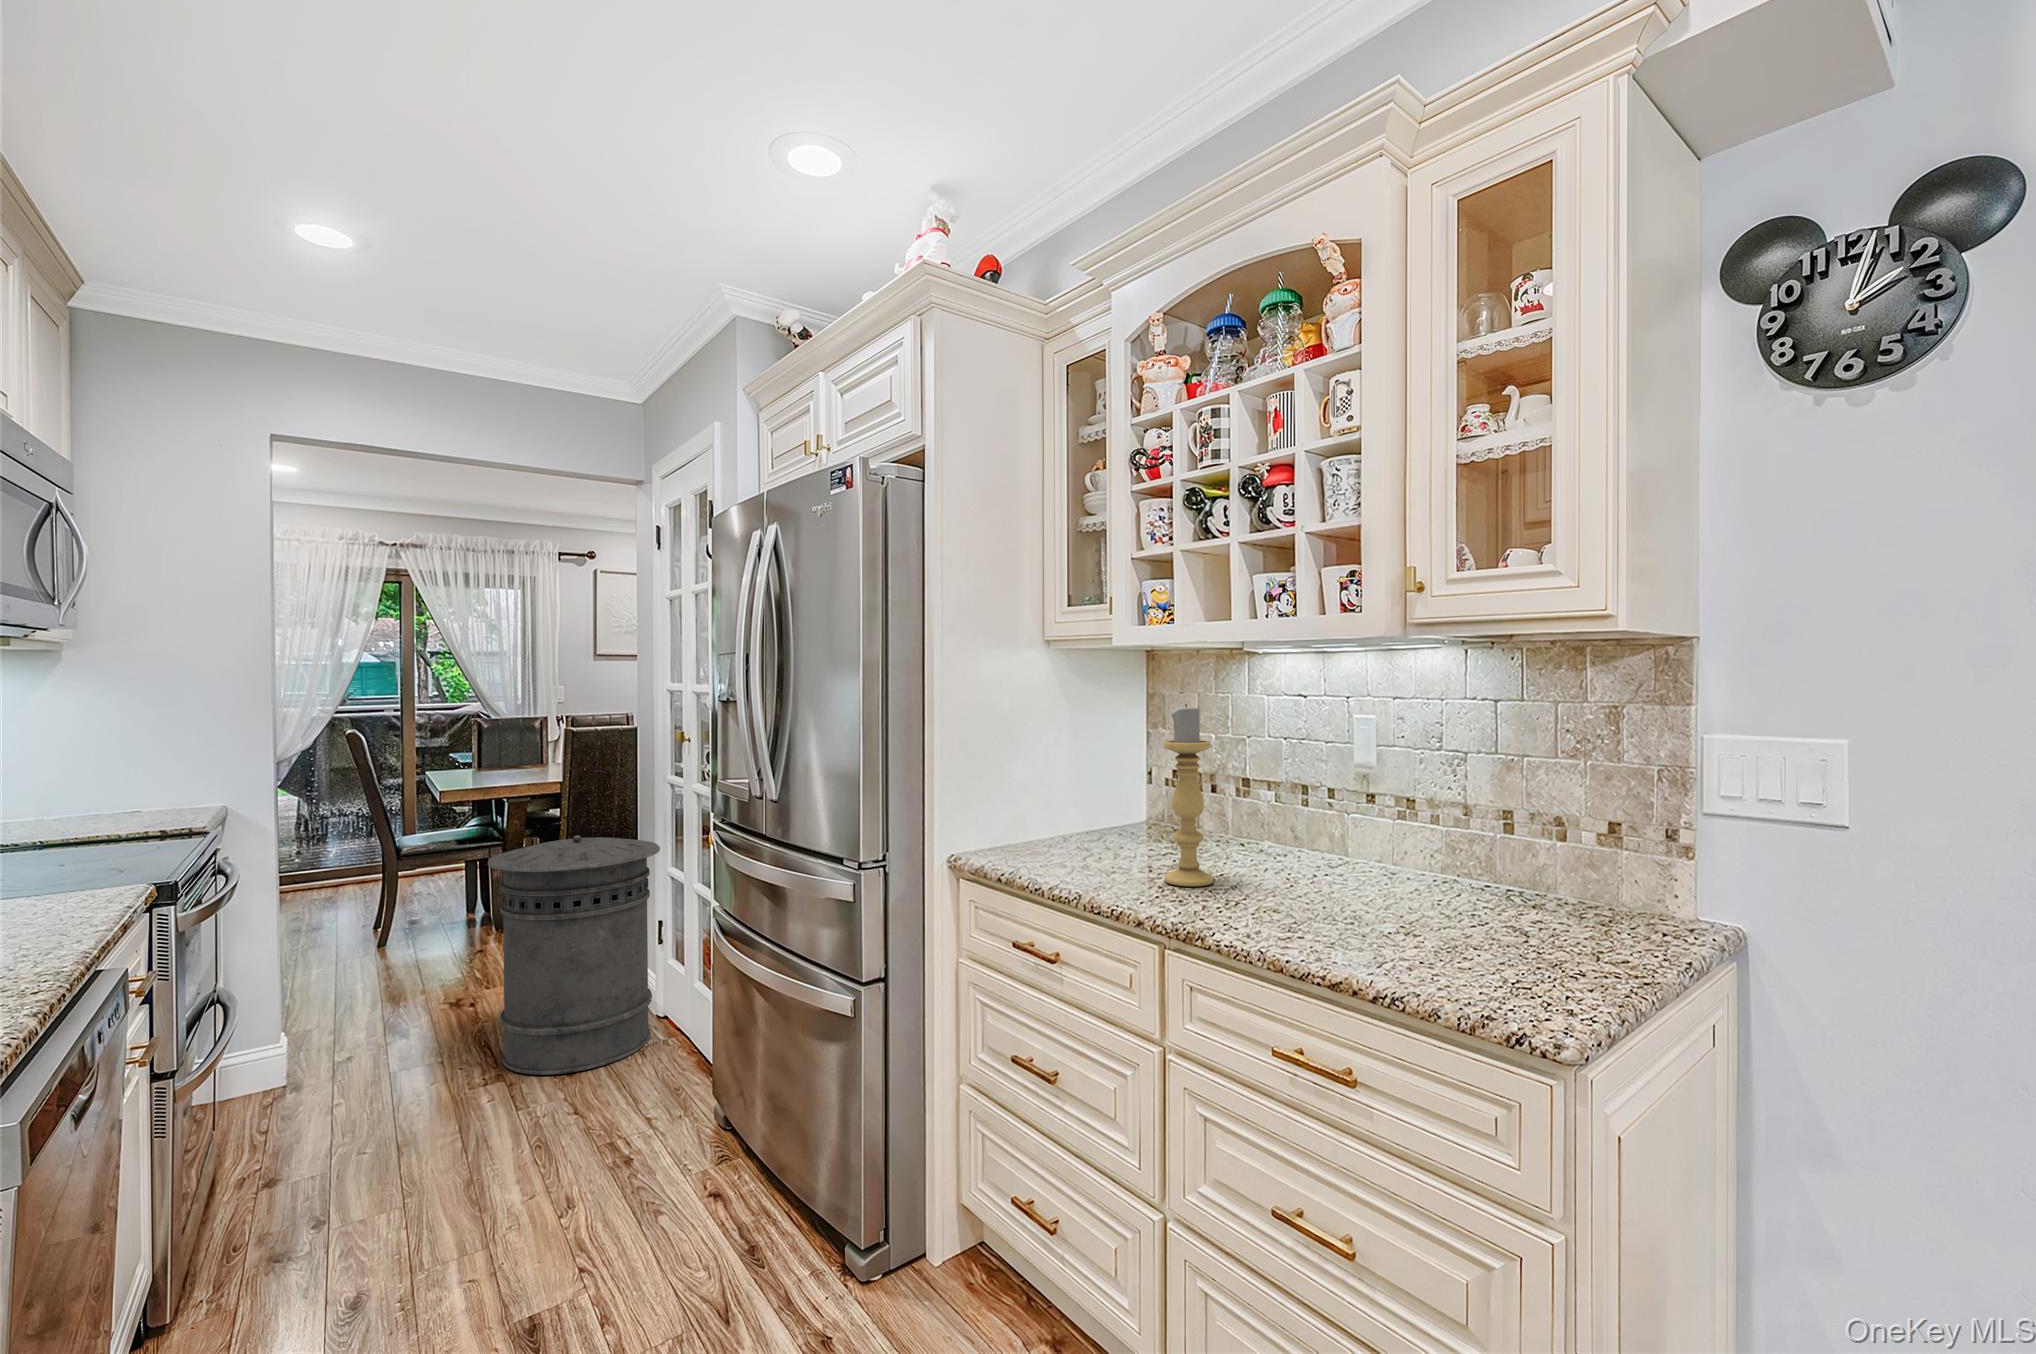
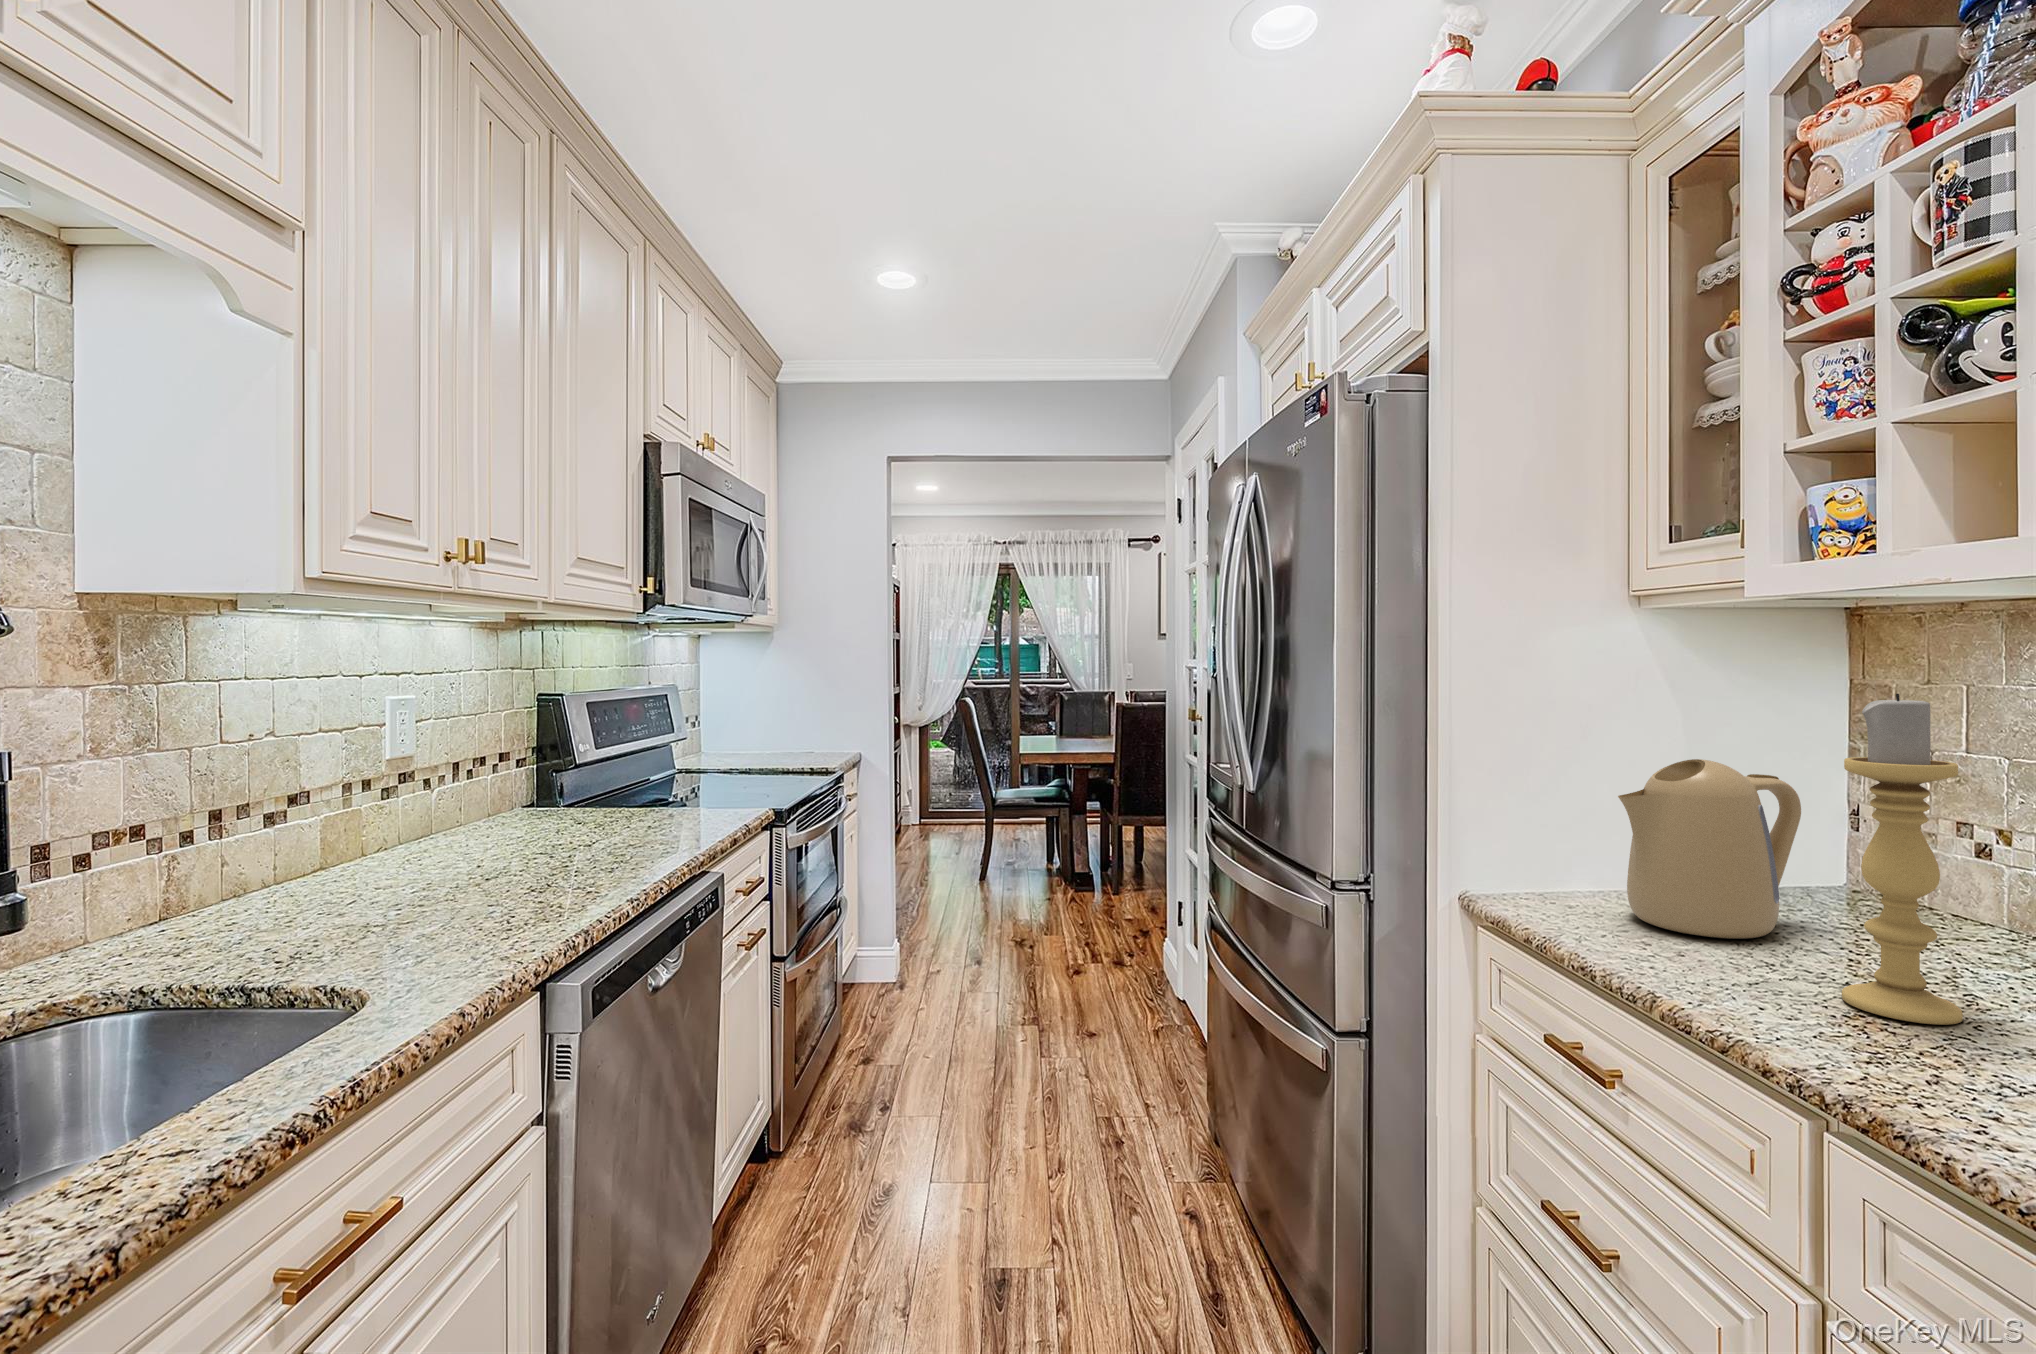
kettle: none [1048,748,1138,861] -> present [1618,759,1801,939]
trash can: present [488,836,660,1075] -> none [1028,807,1178,1034]

